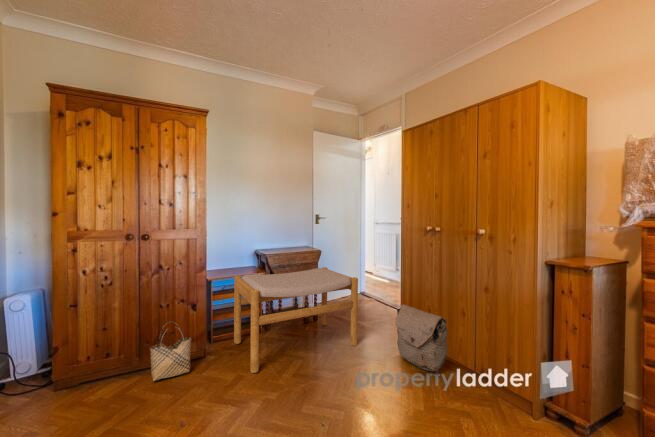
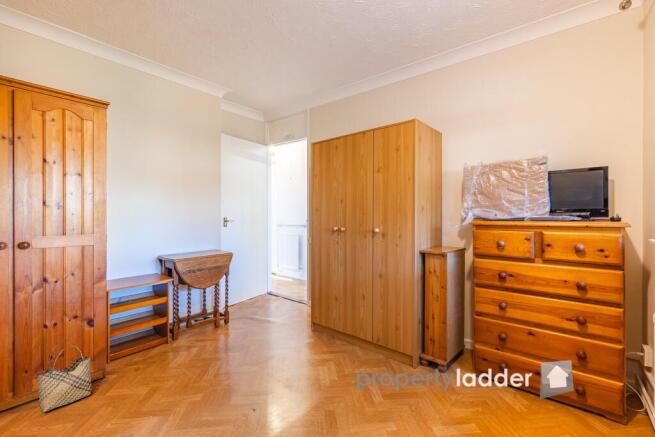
footstool: present [234,267,358,373] -> none [139,269,273,381]
bag: present [395,304,448,371] -> none [308,296,352,349]

